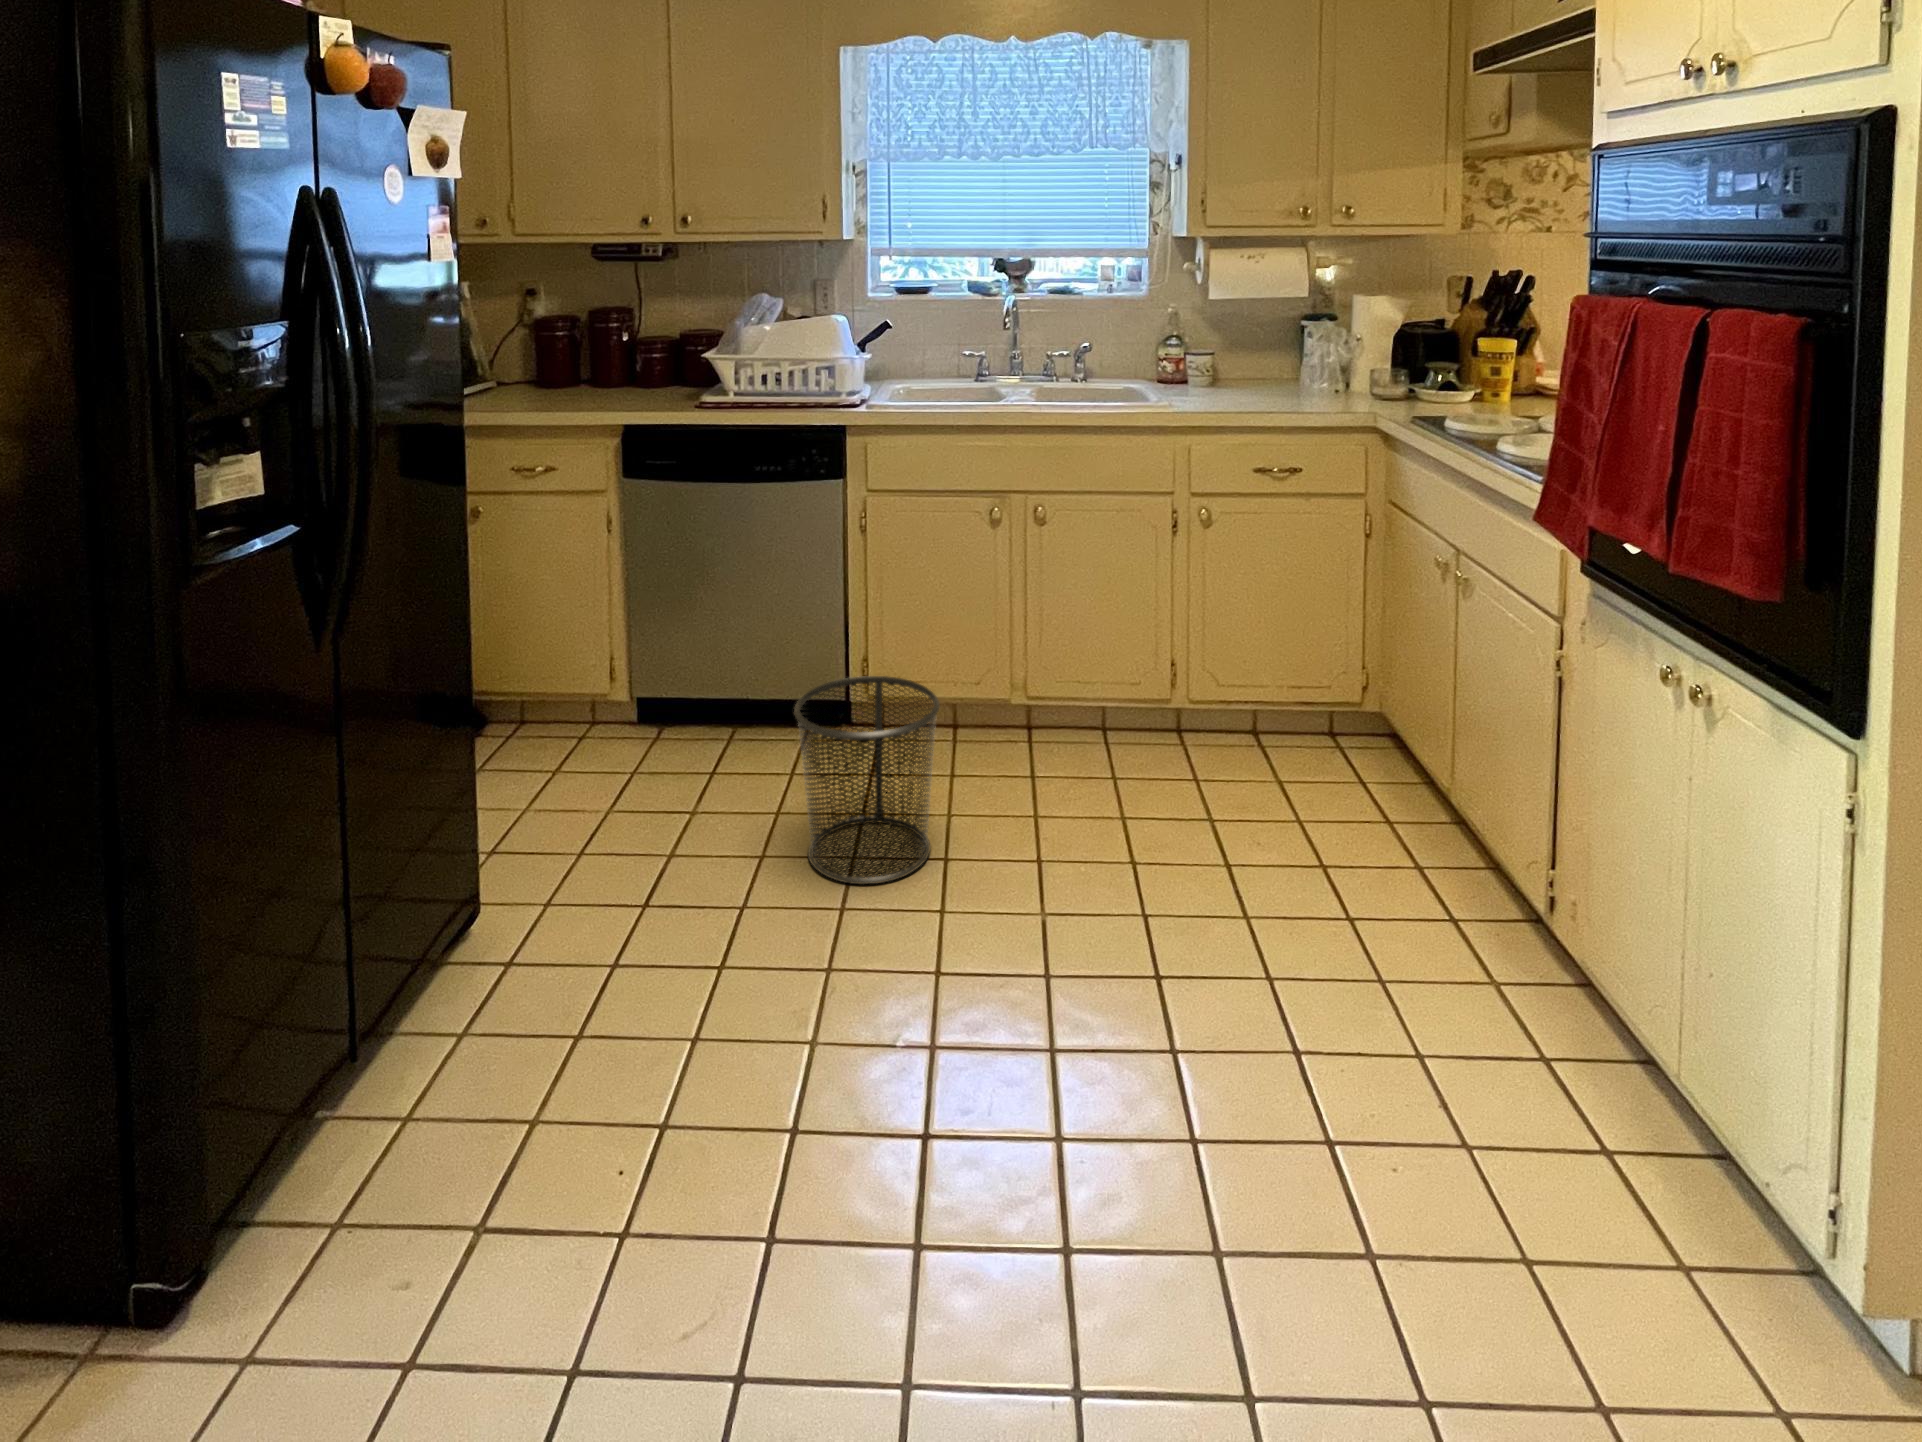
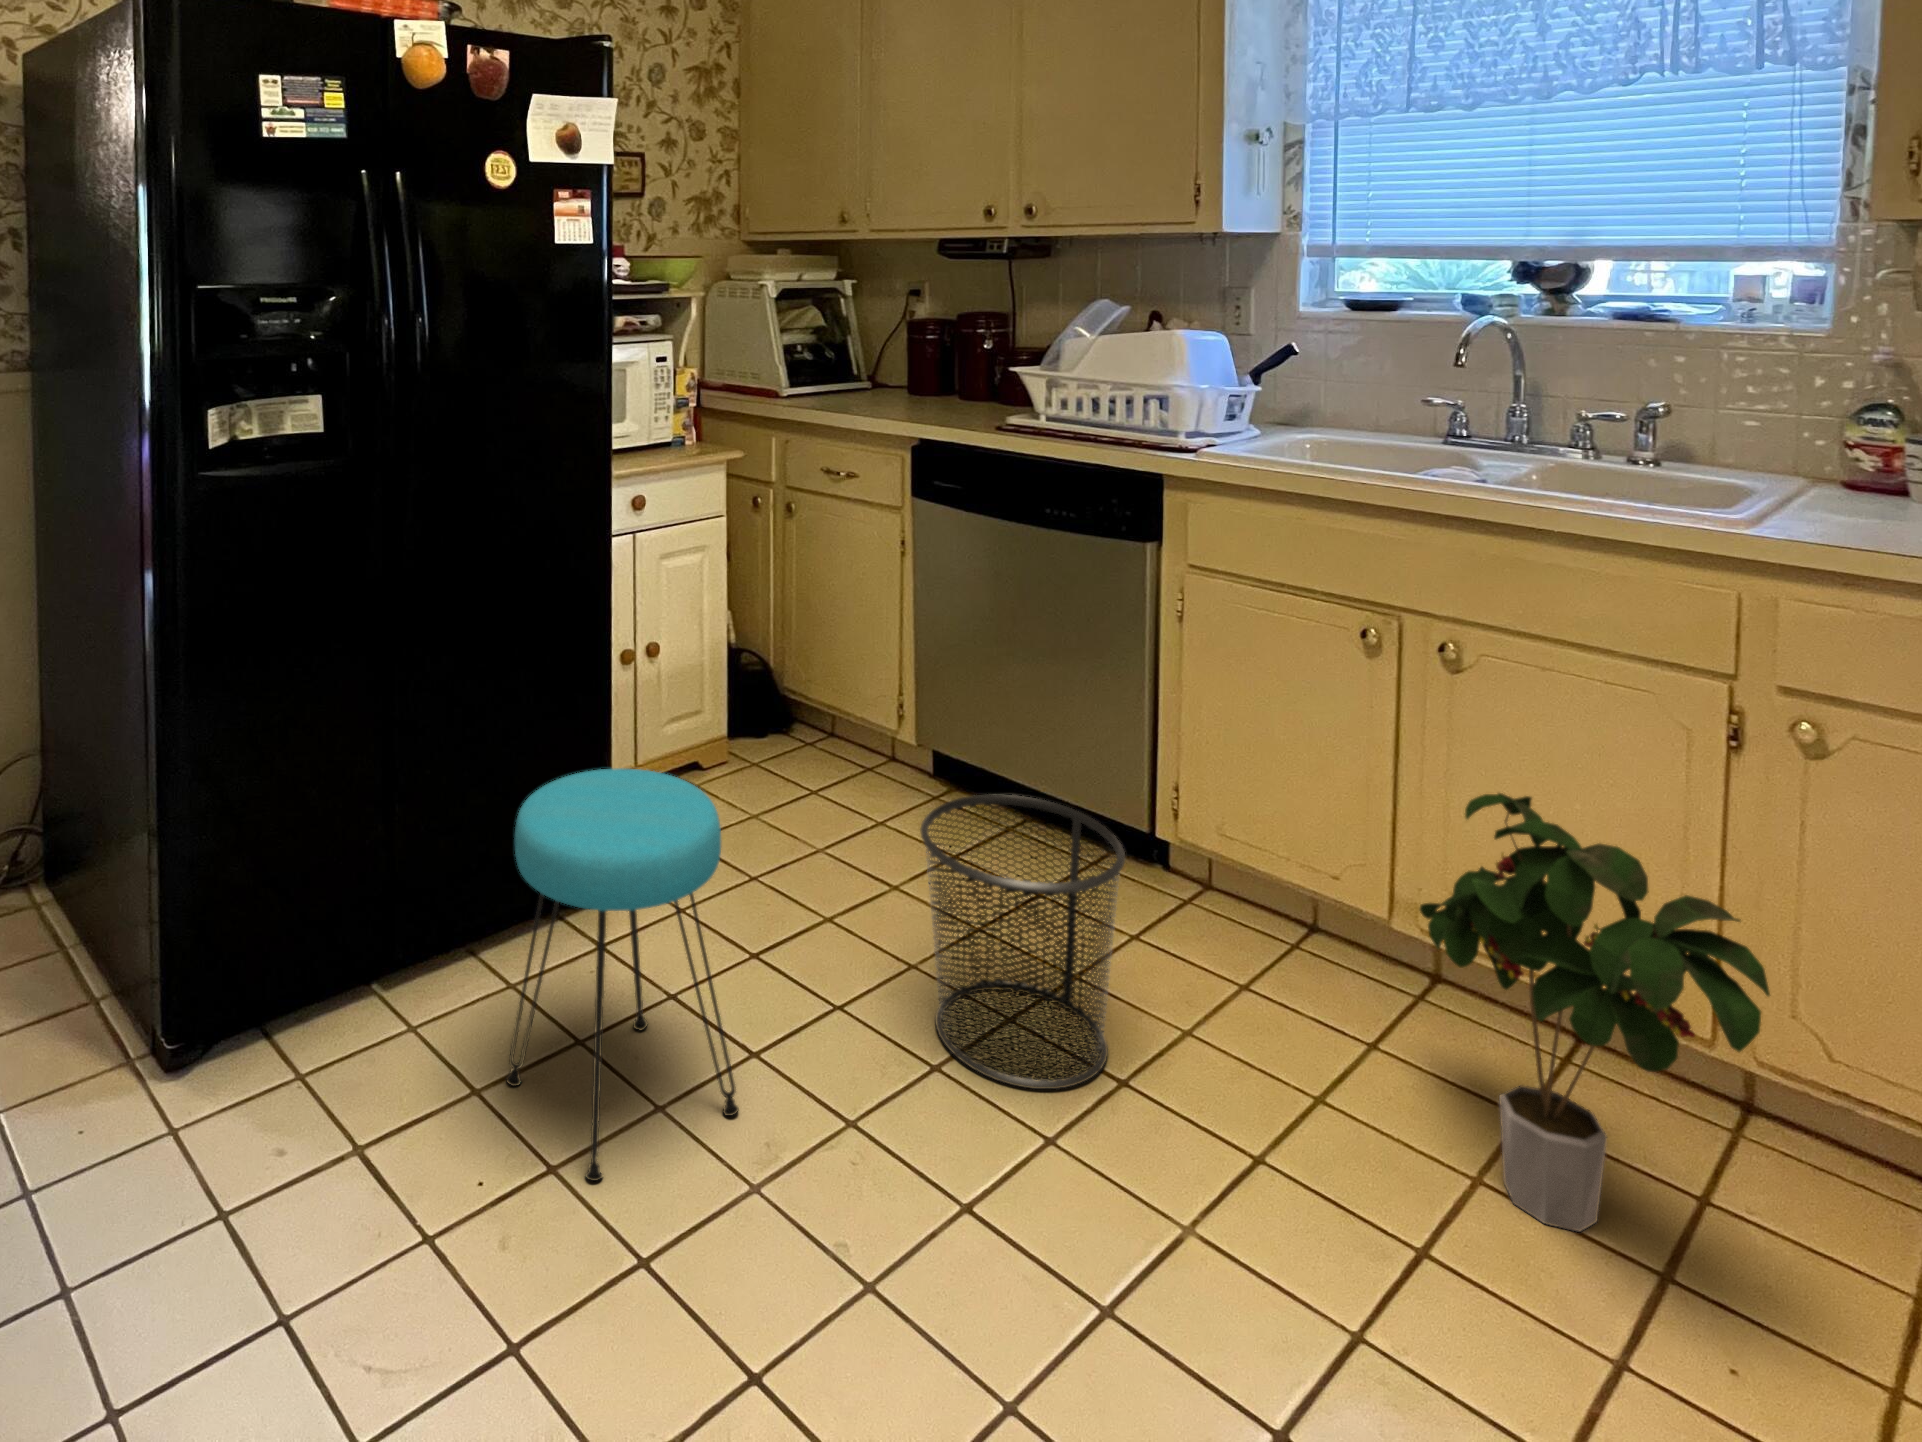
potted plant: none [1061,578,1252,810] -> present [1420,793,1770,1232]
stool: none [548,743,754,1100] -> present [506,769,739,1181]

